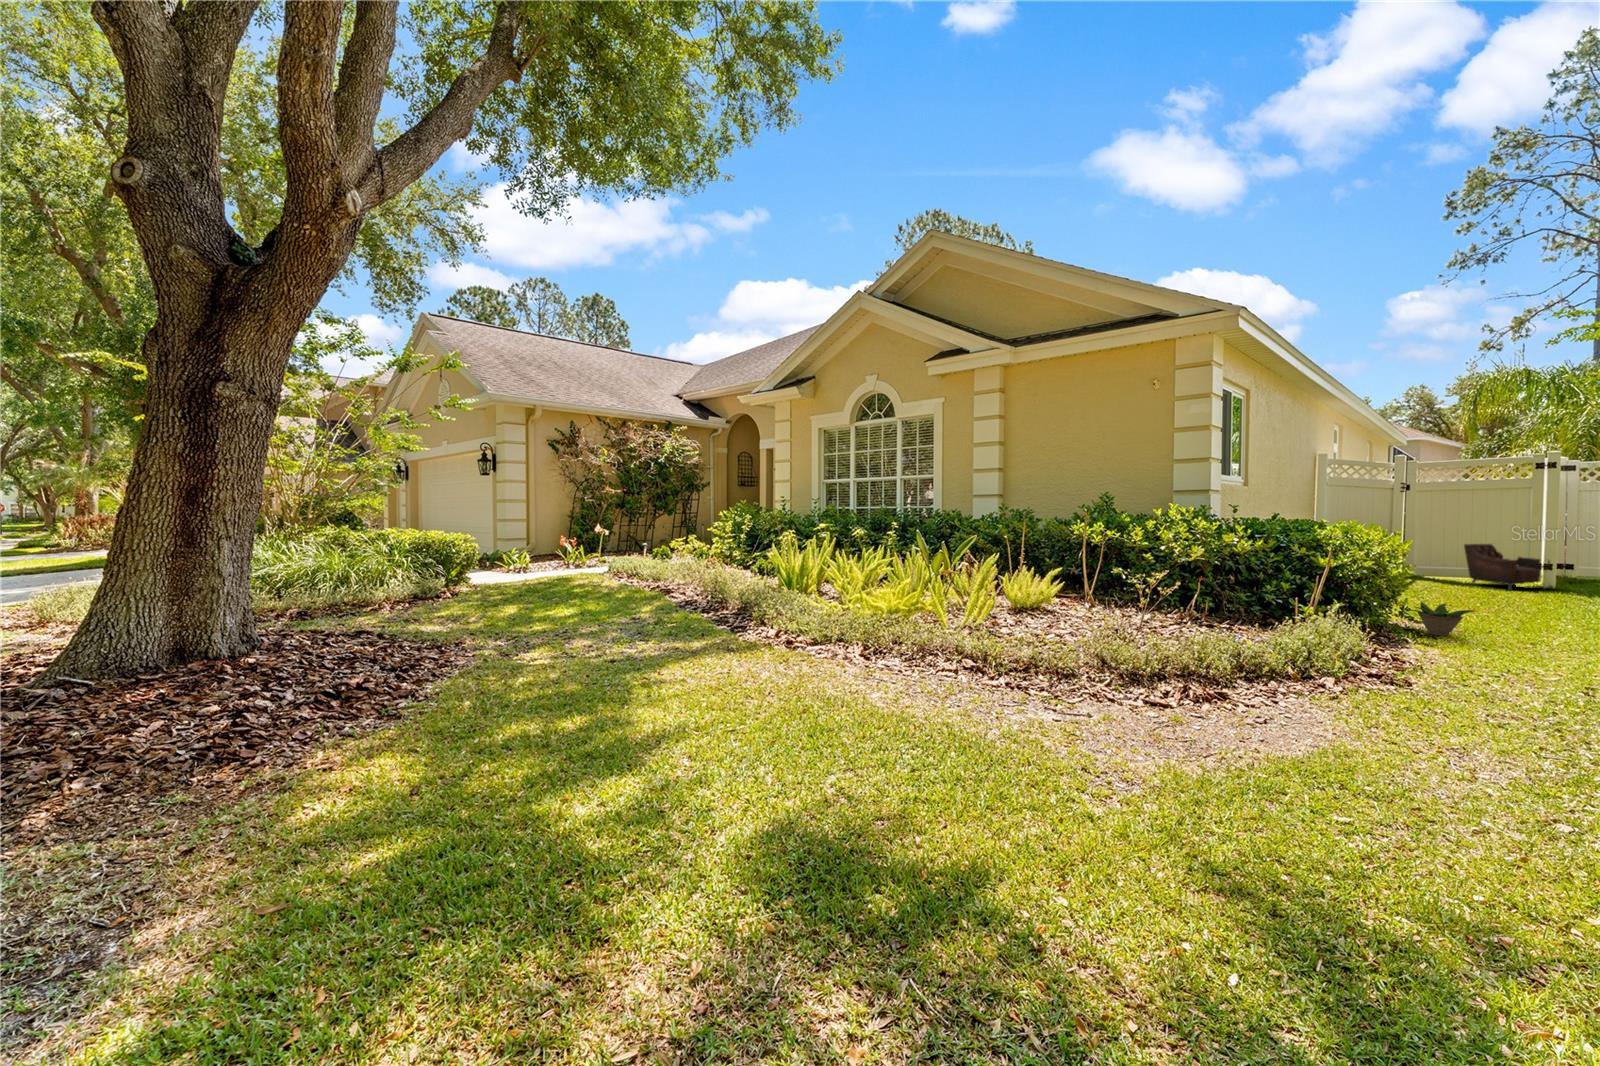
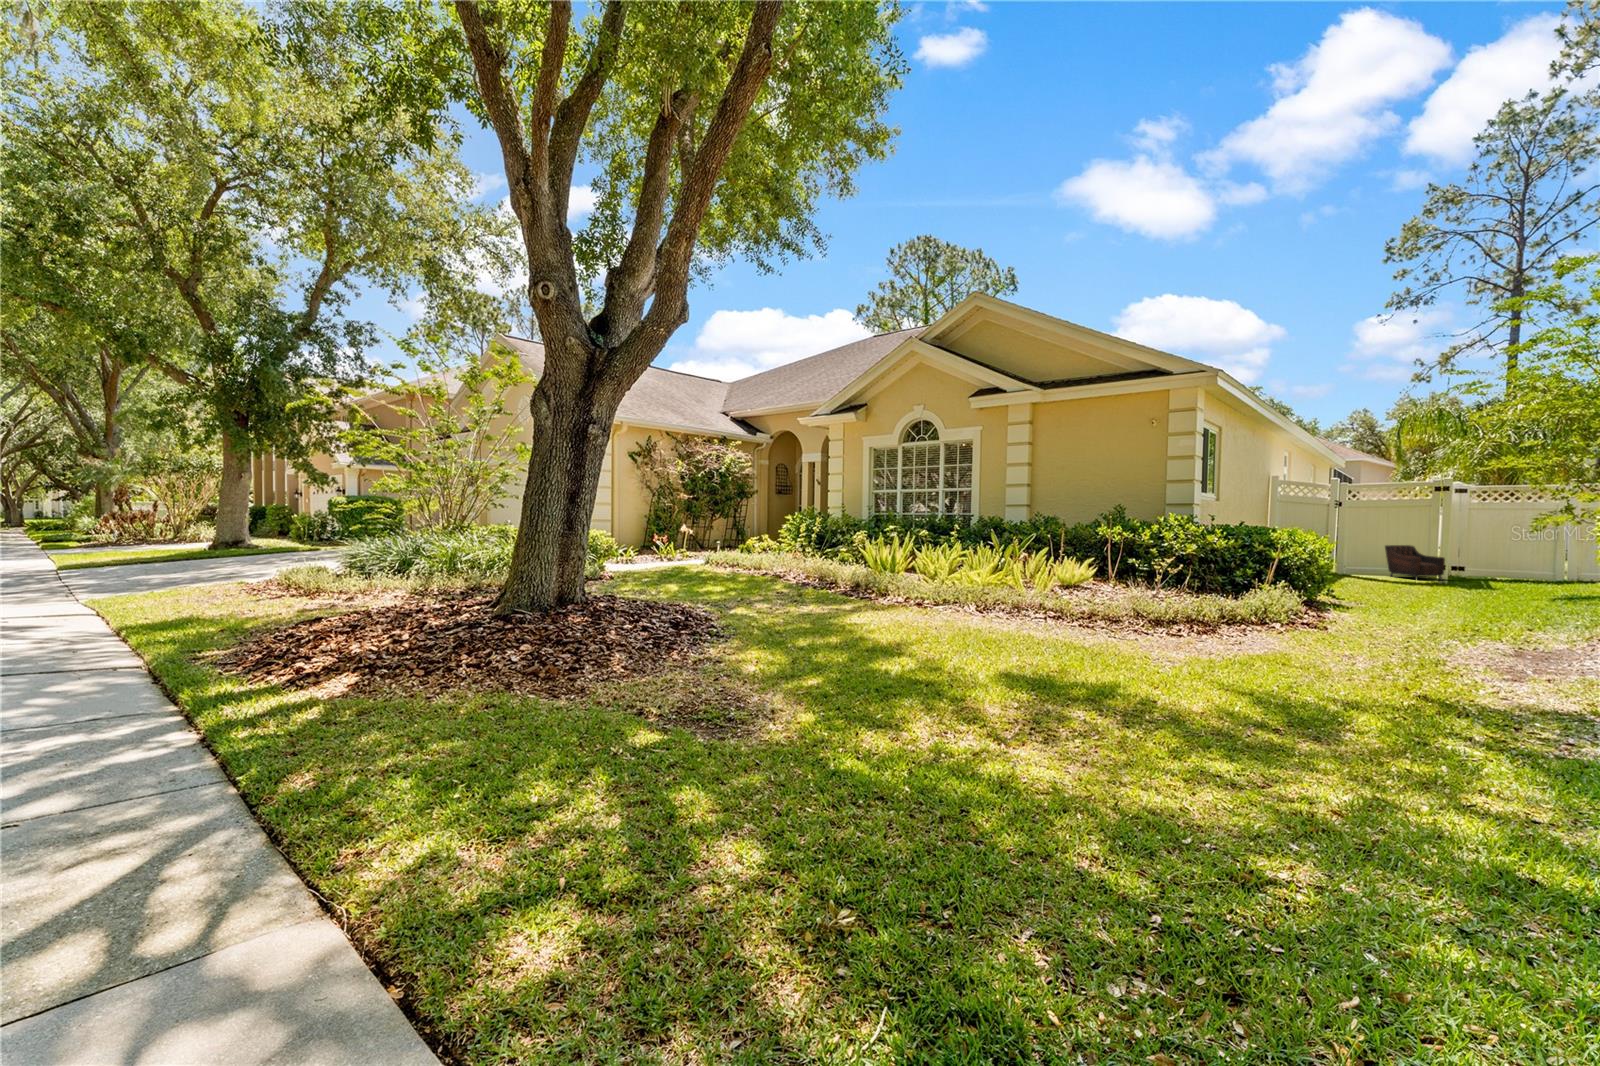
decorative plant: present [1407,602,1475,636] -> none [1331,583,1376,606]

